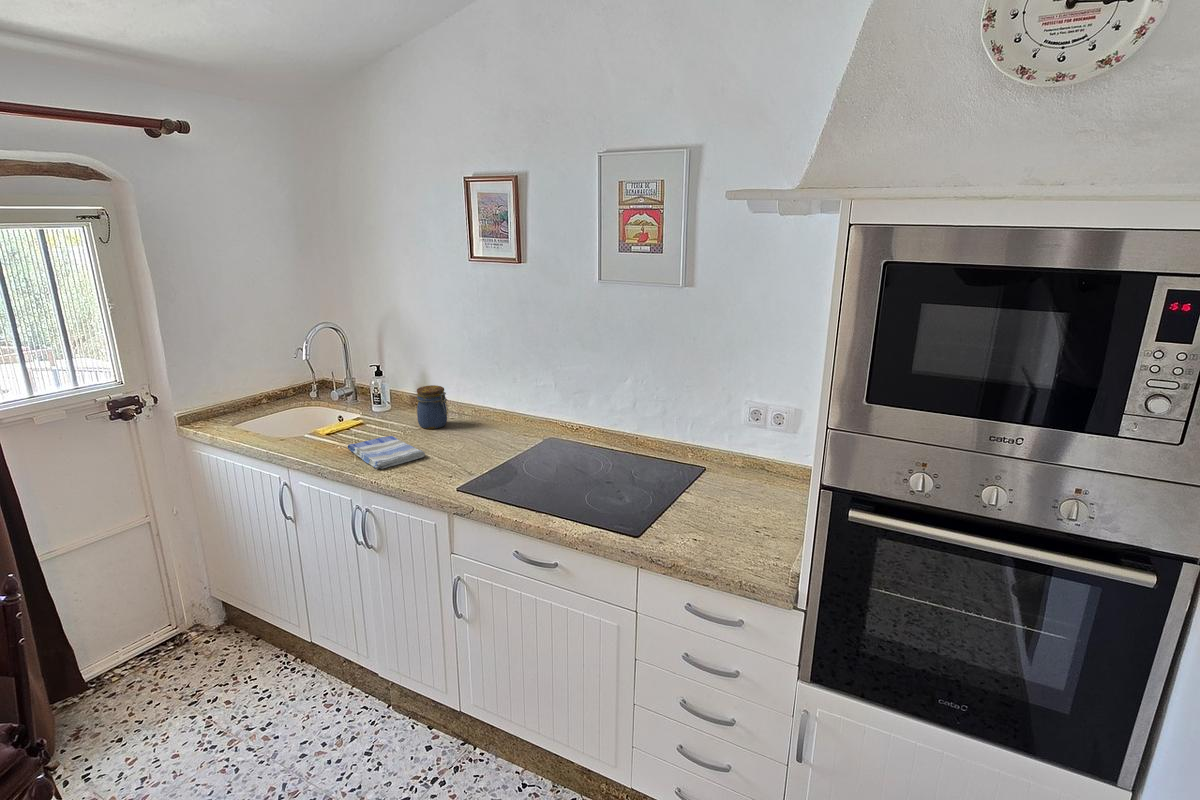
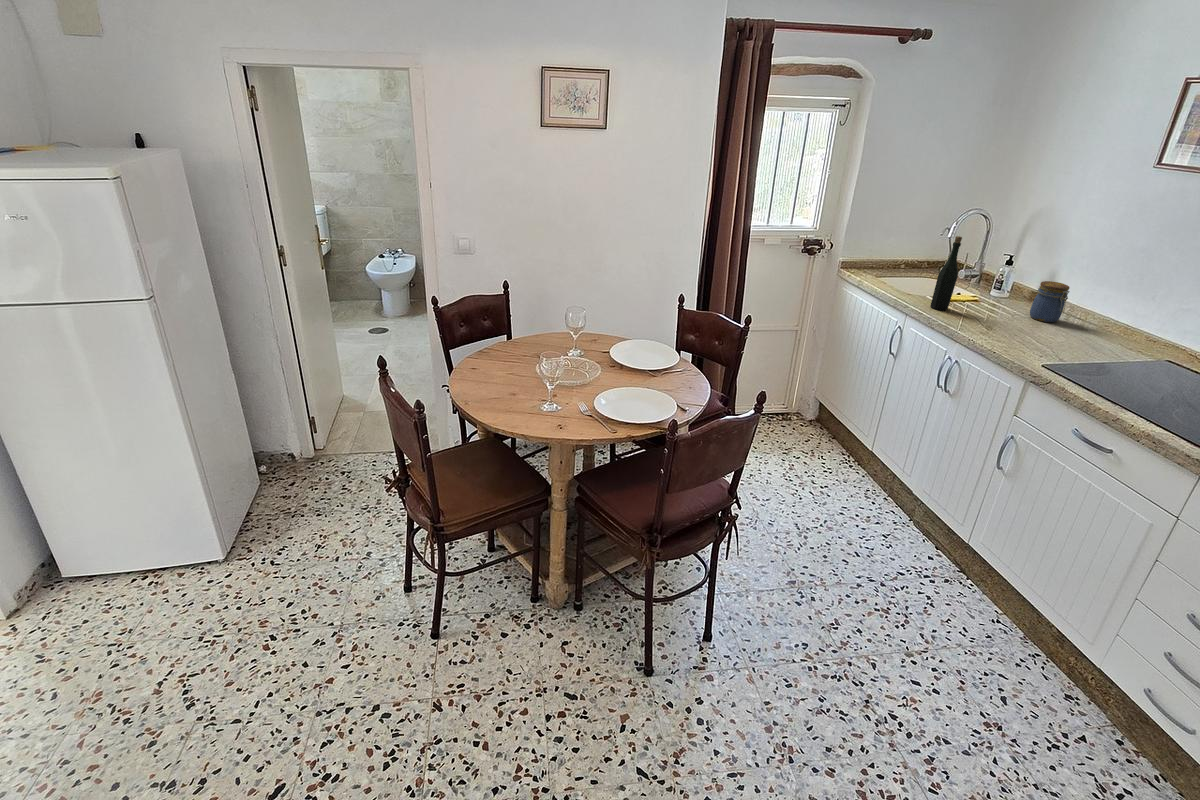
bottle: none [307,362,333,451] -> present [930,236,962,310]
dish towel: present [348,436,425,469] -> none [960,310,1025,337]

